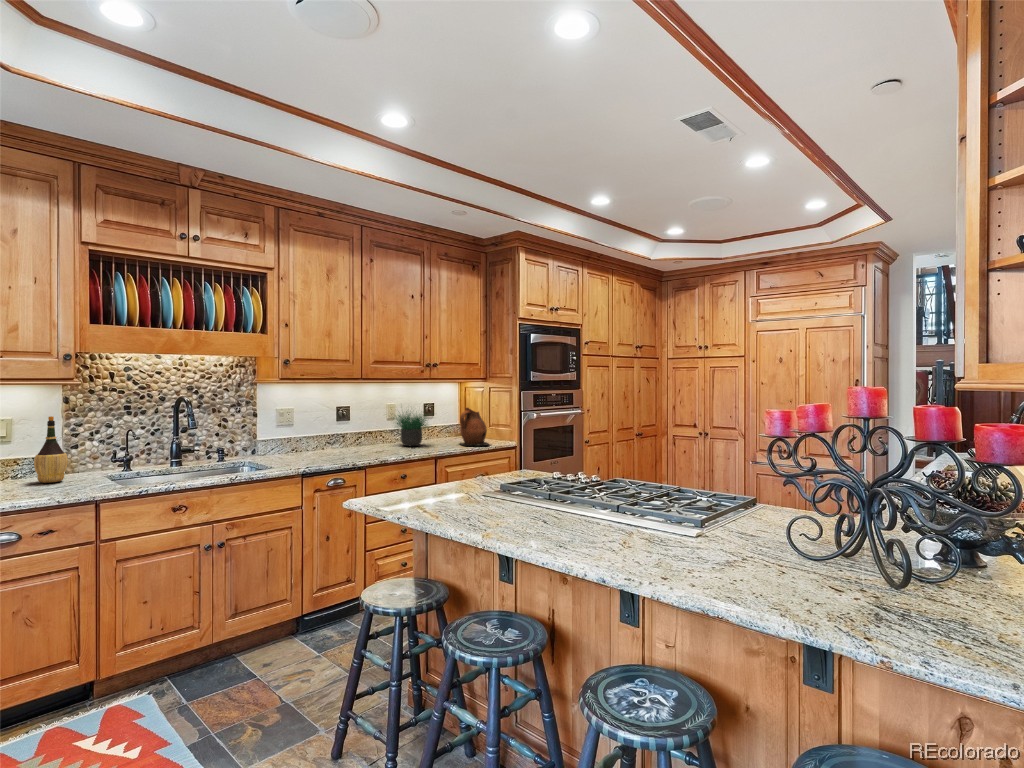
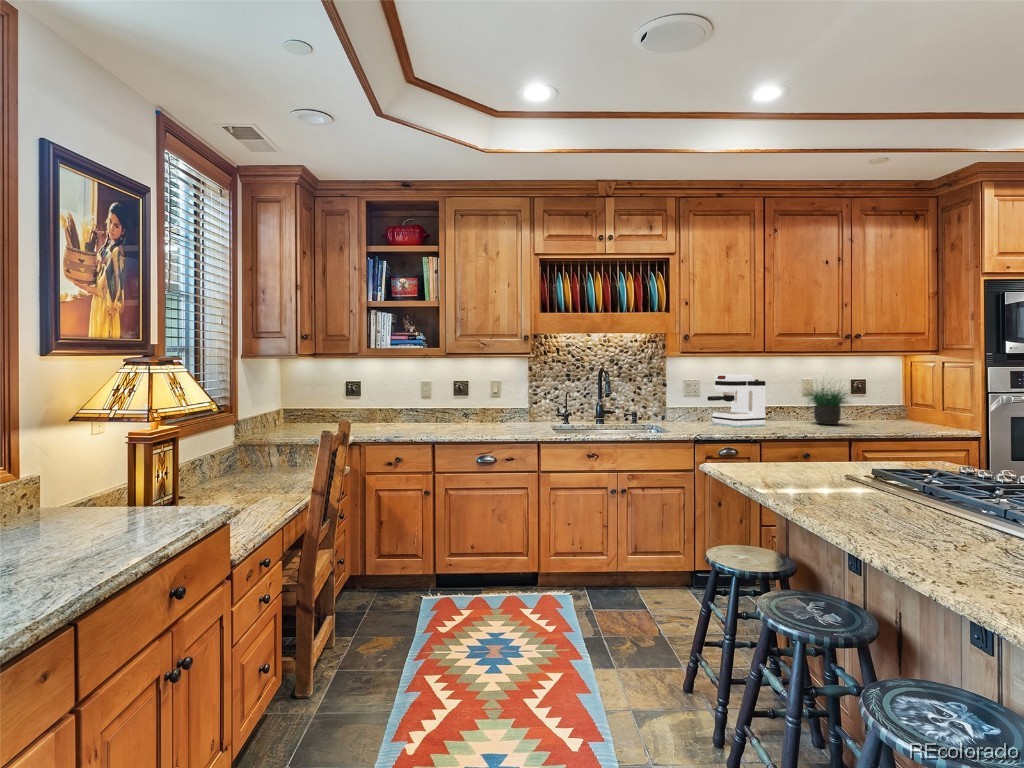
coffee maker: none [306,401,362,455] -> present [707,374,766,426]
ceramic pitcher: present [460,408,489,445] -> none [890,384,934,430]
wine bottle: present [34,416,68,483] -> none [509,380,528,427]

